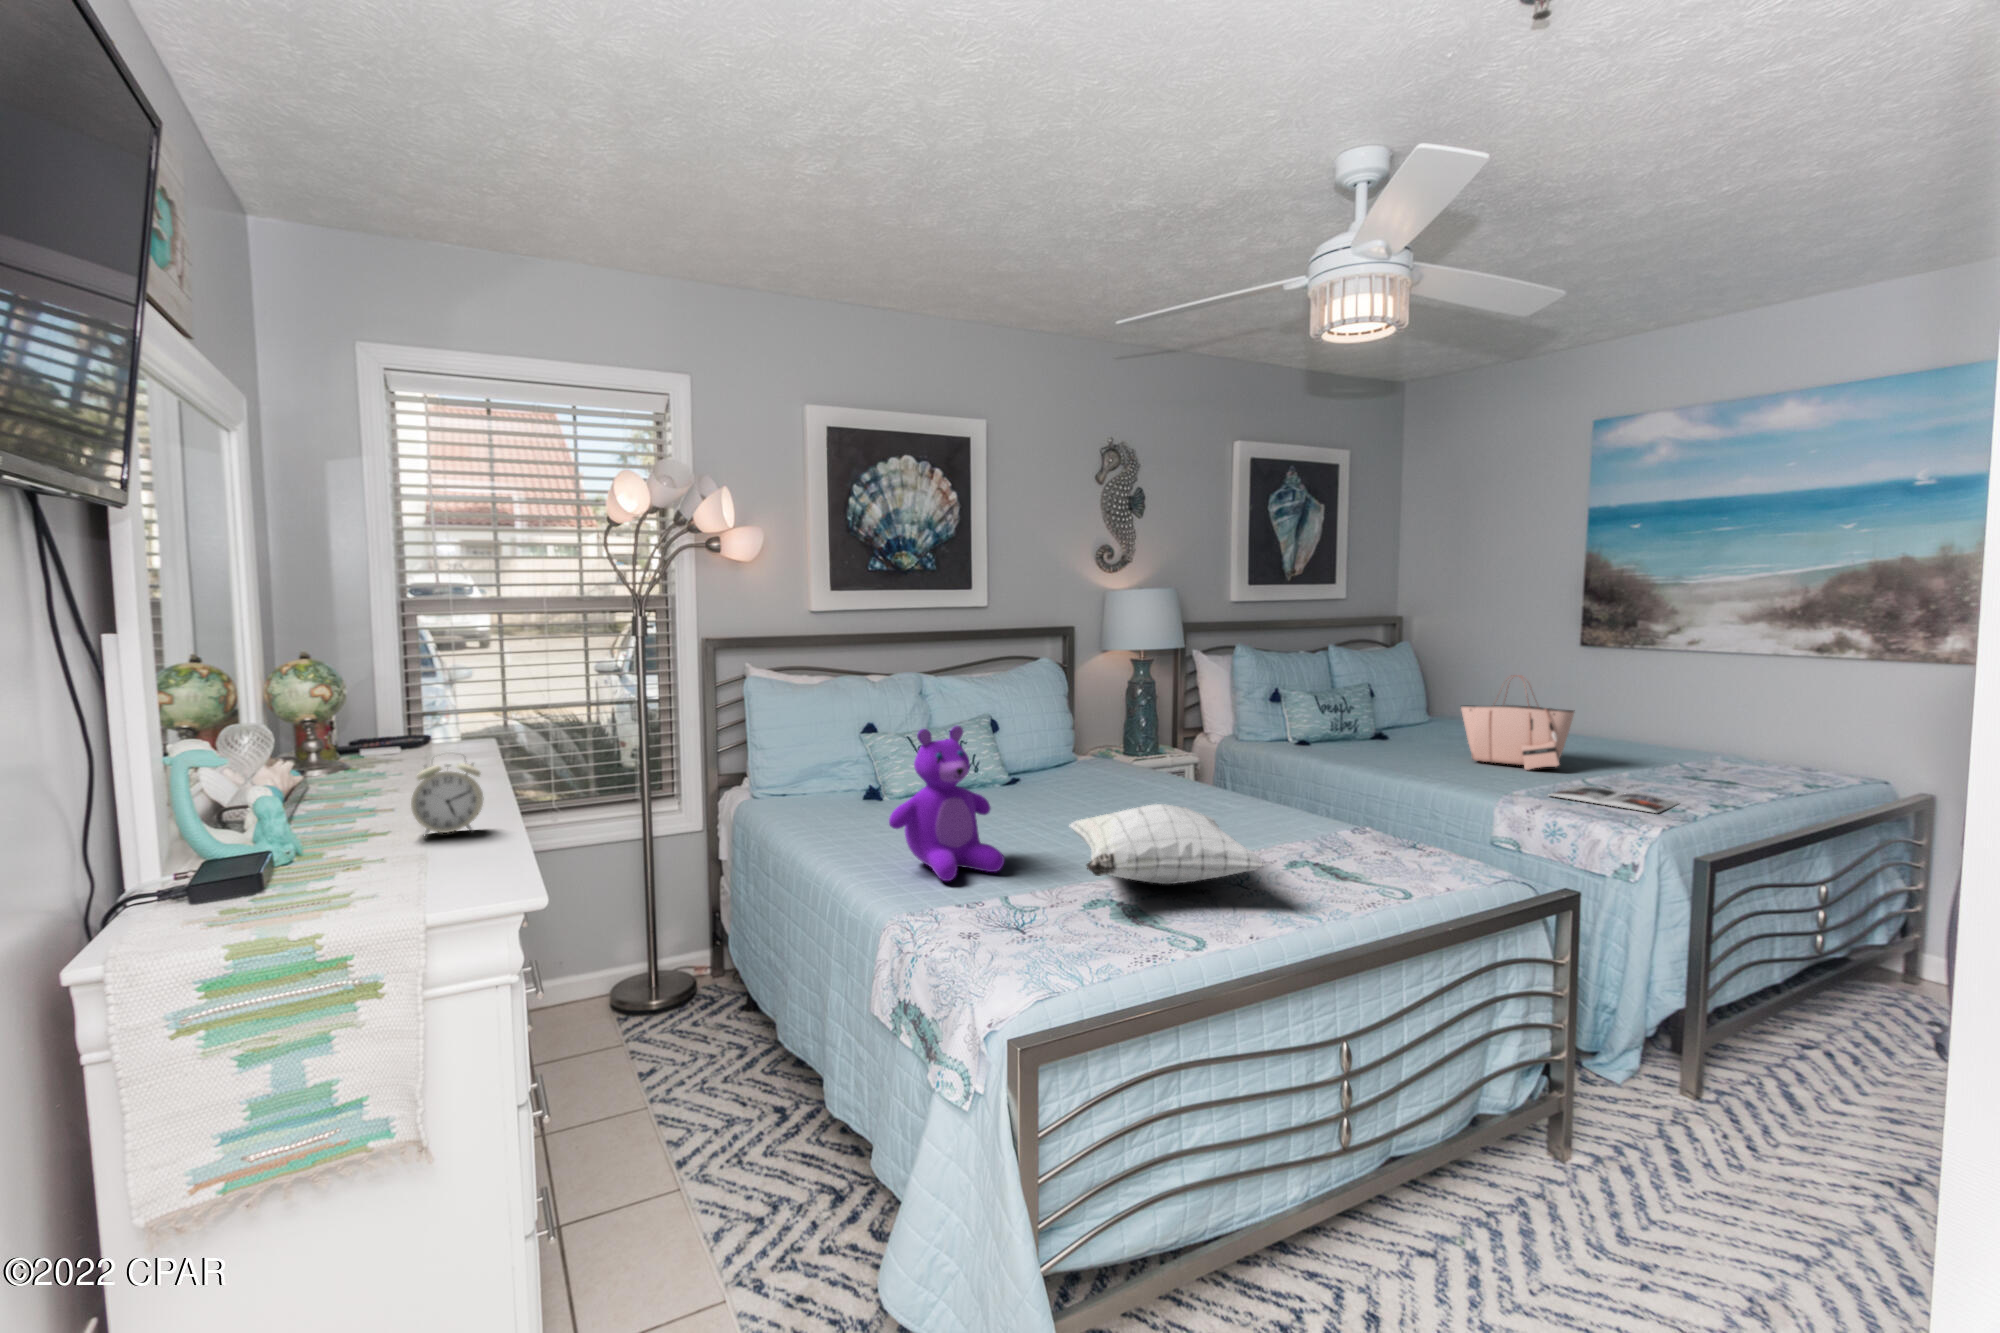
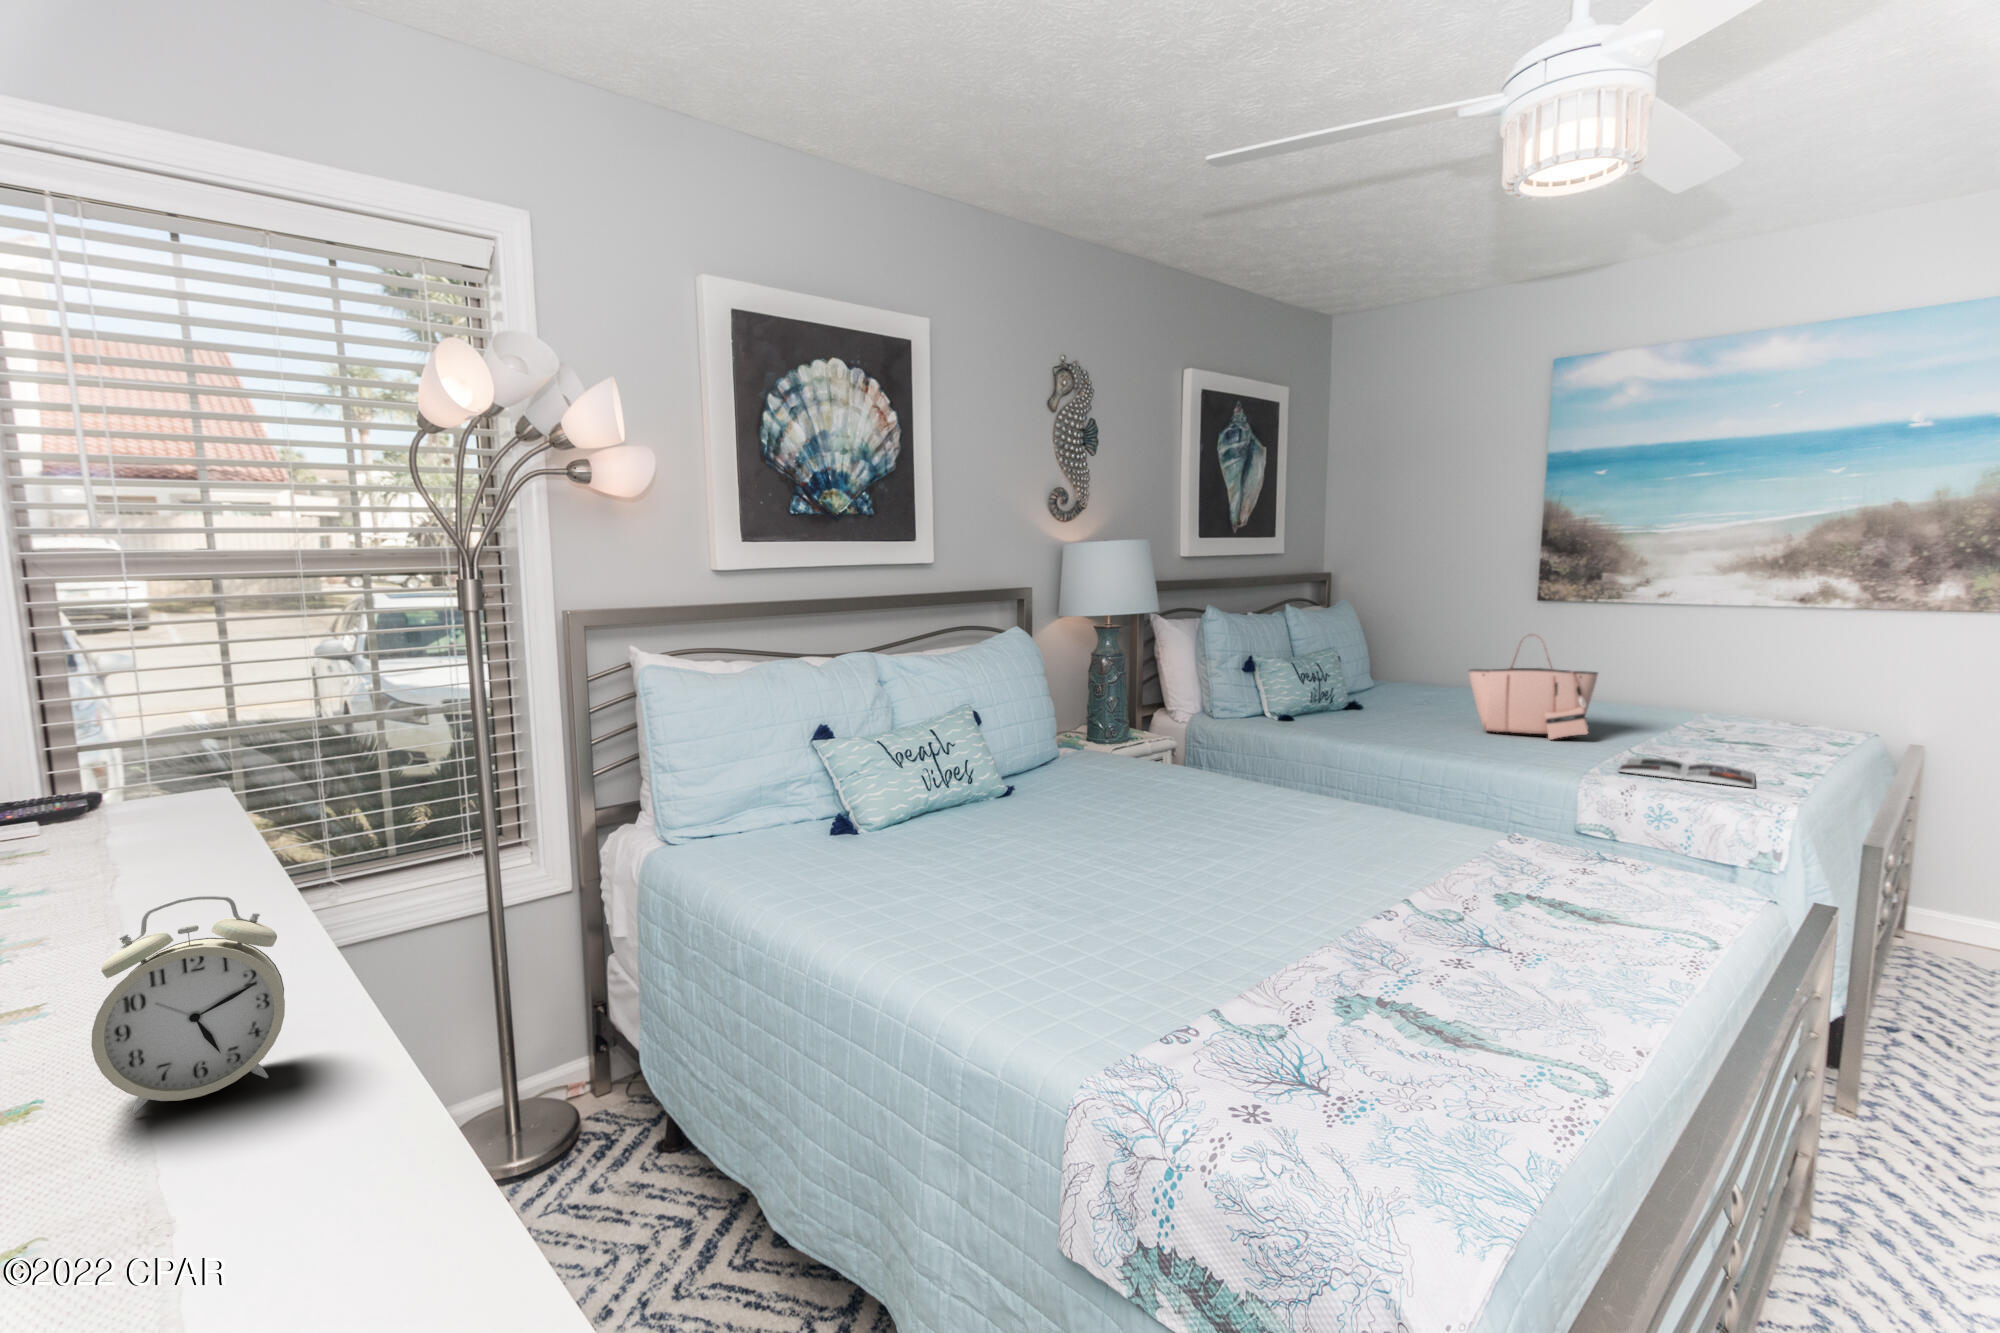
teddy bear: present [889,726,1004,881] -> none [987,738,1161,988]
pillow: present [1070,804,1263,884] -> none [1226,842,1583,974]

